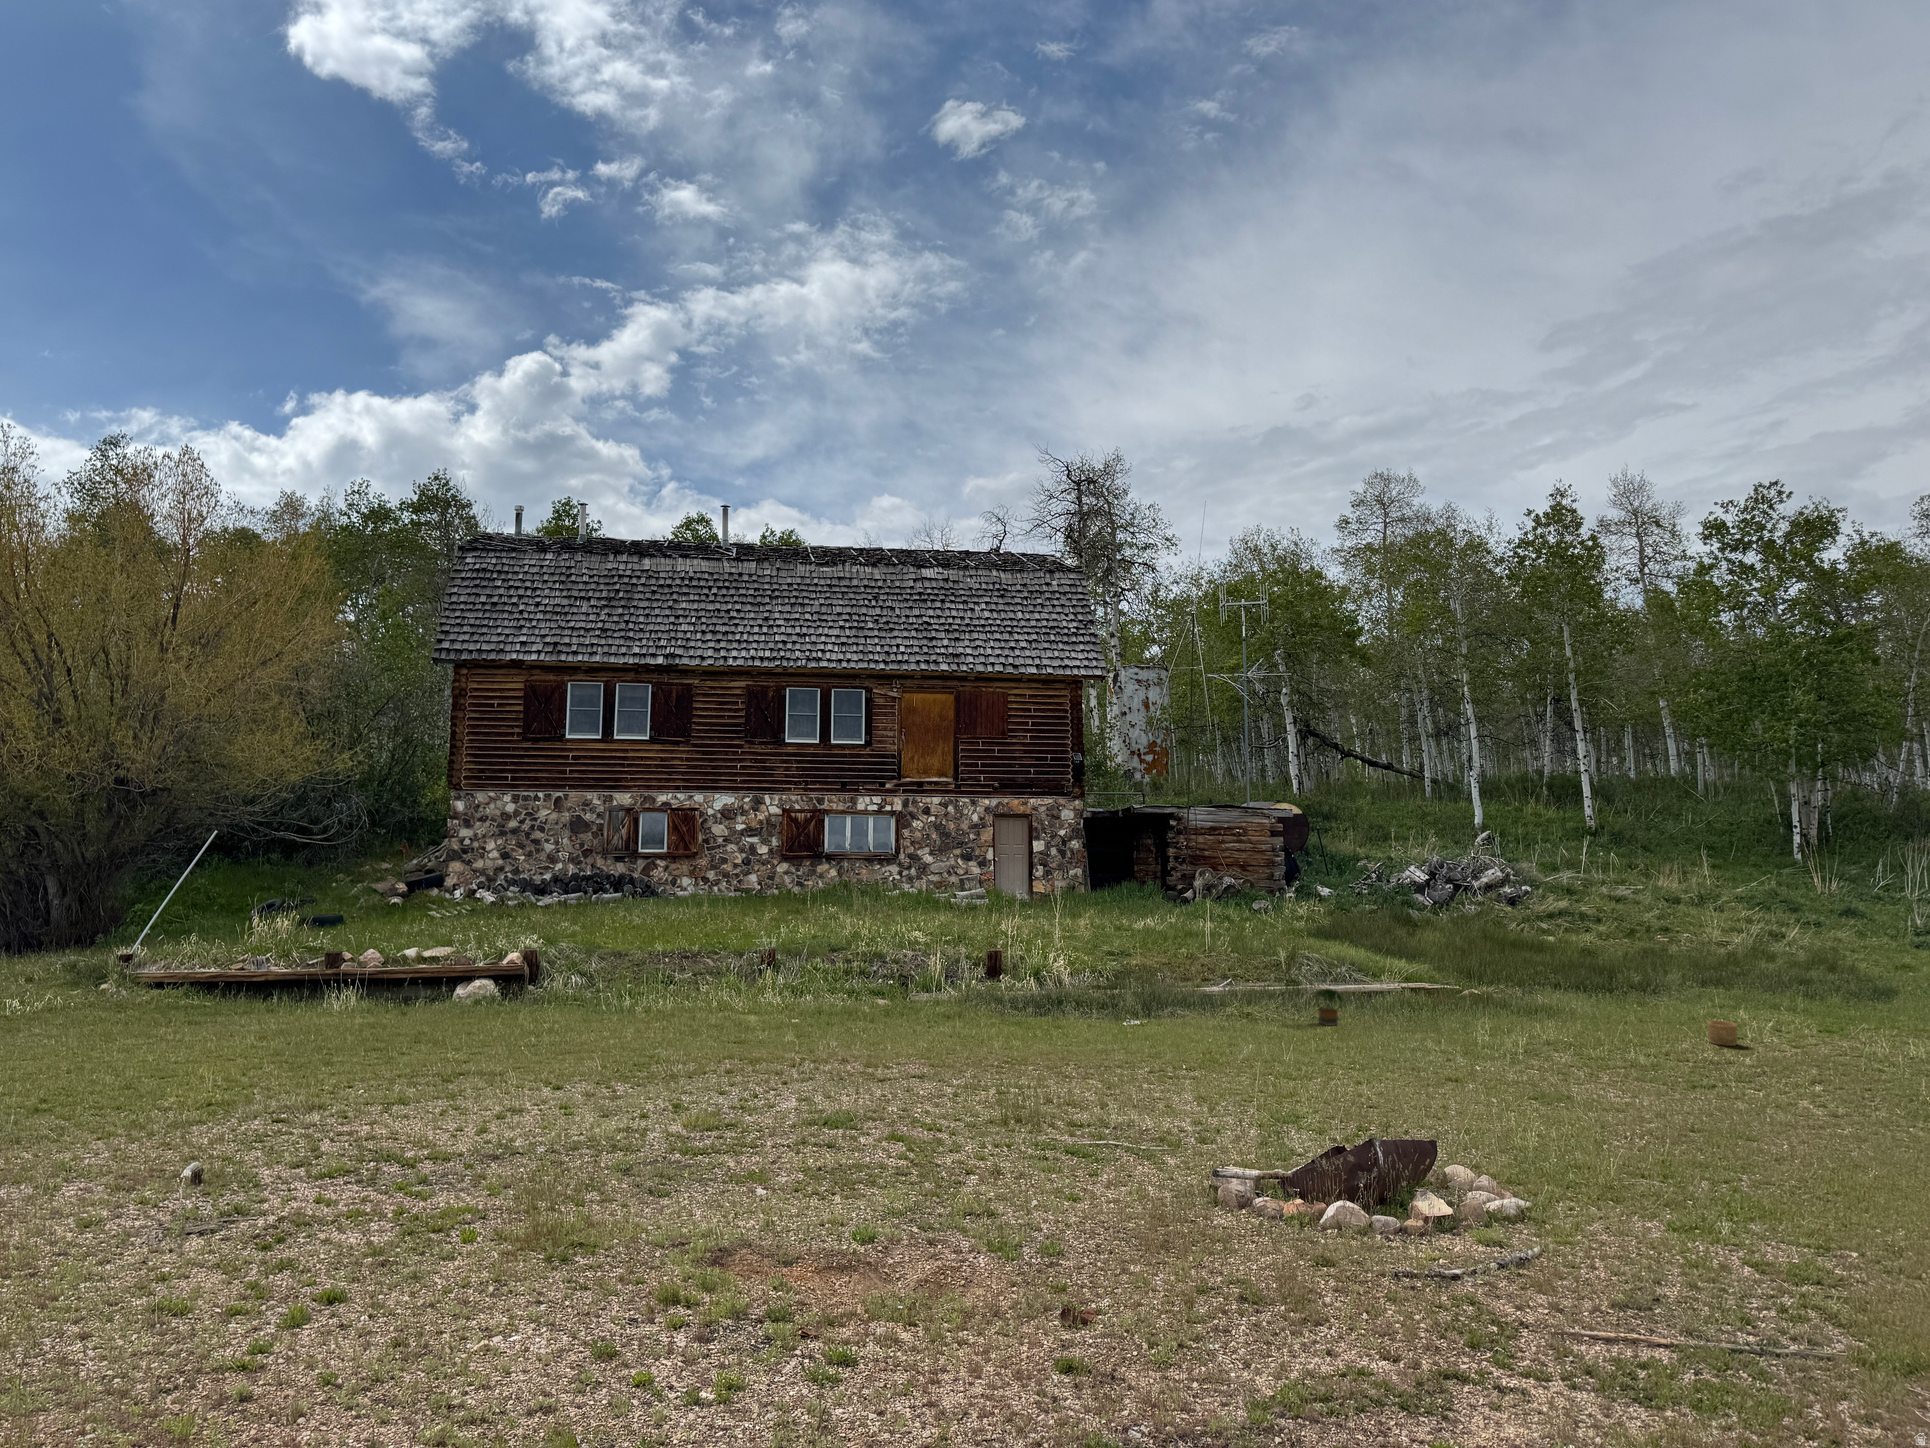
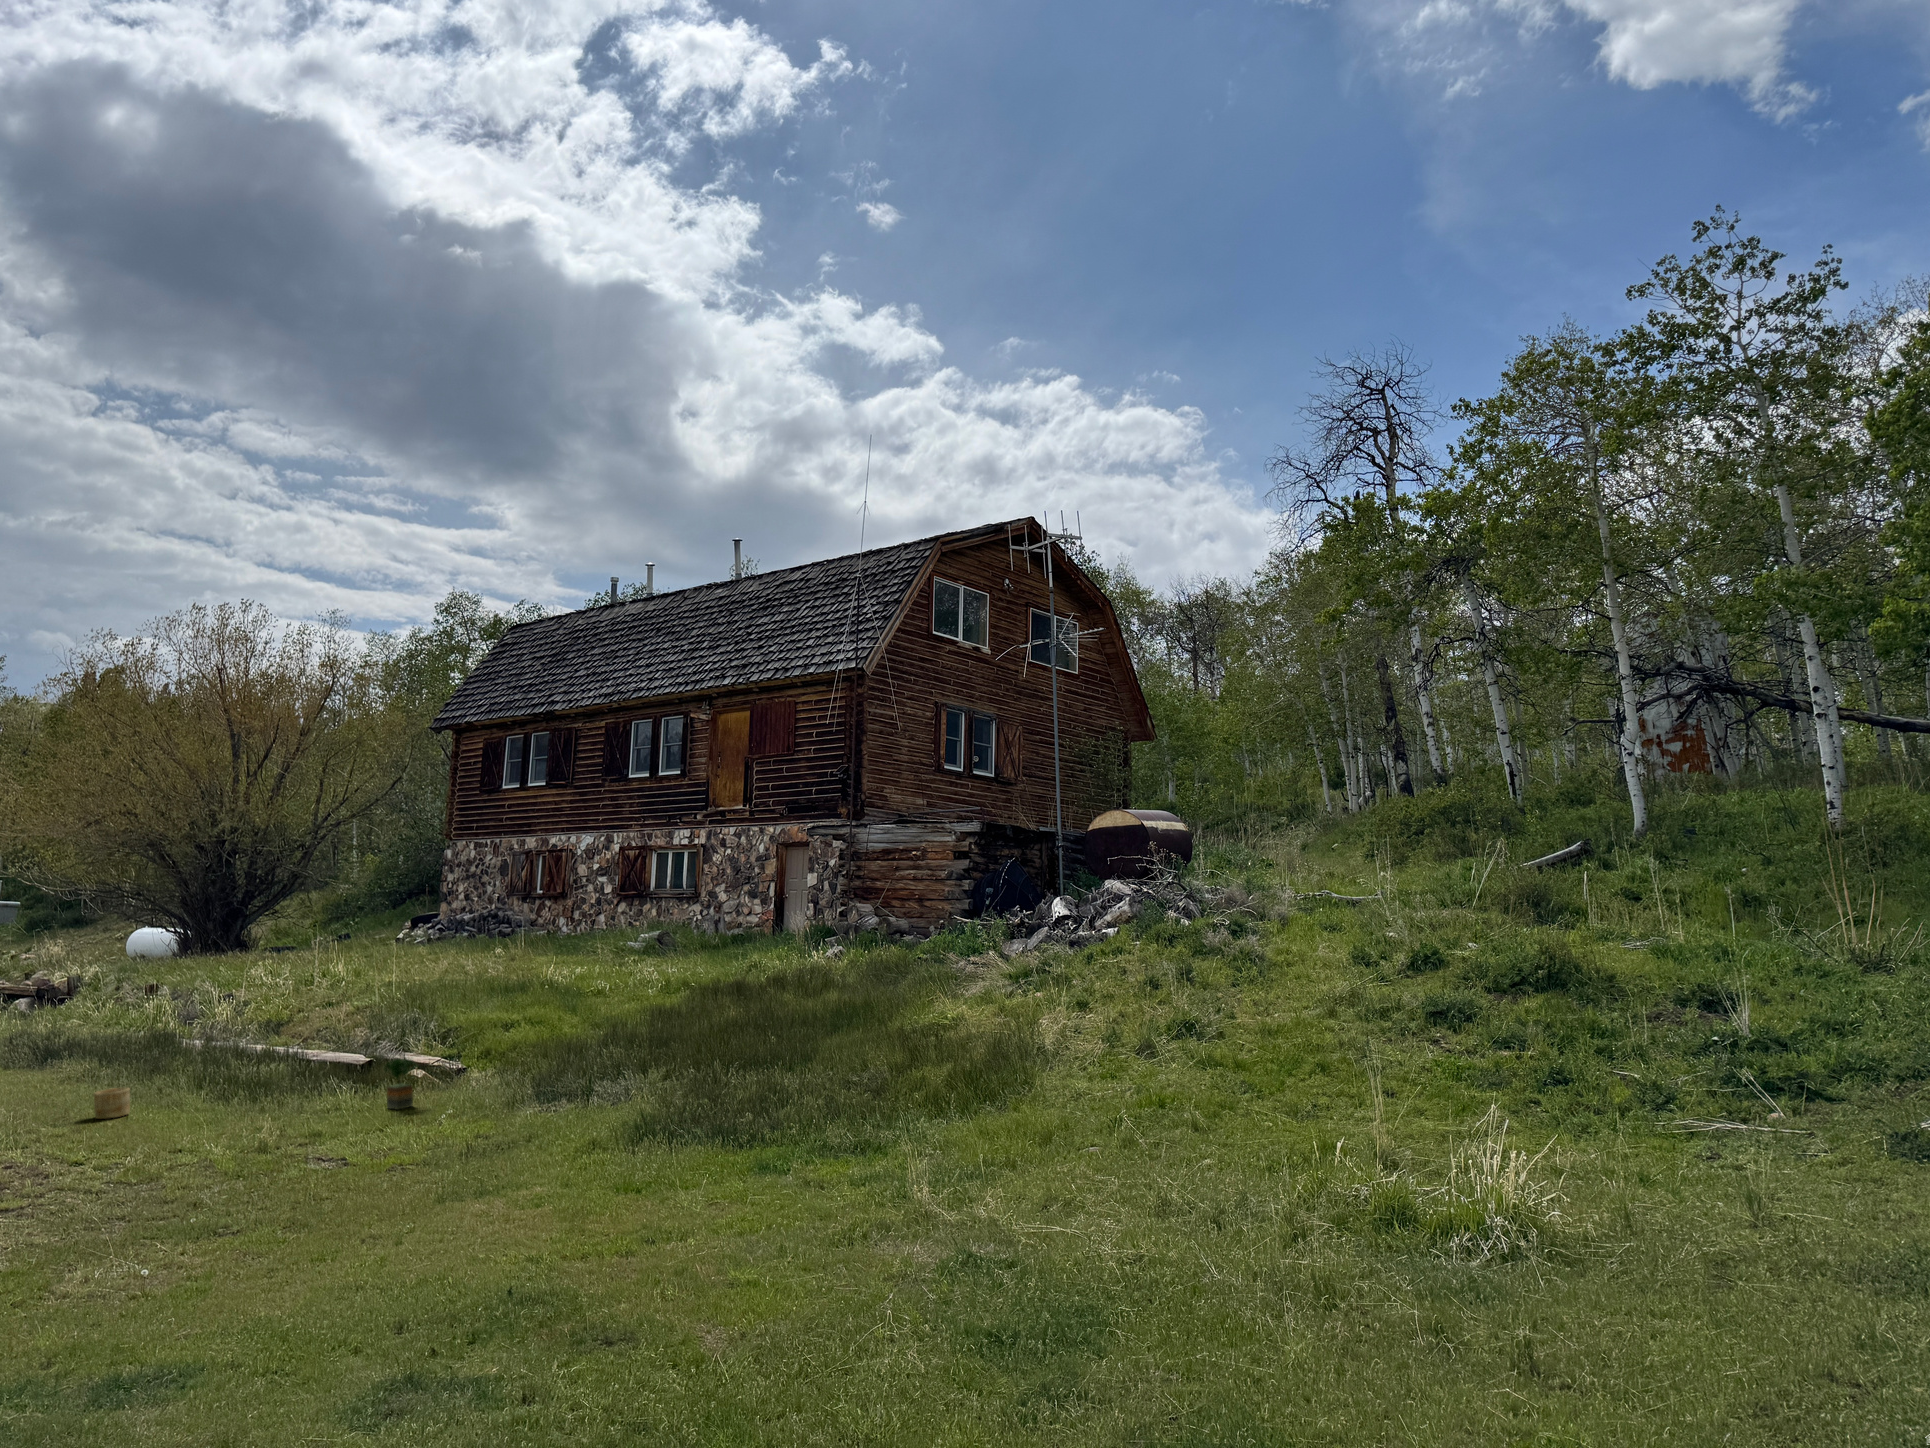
potted tree: present [1317,988,1343,1026] -> present [384,1058,416,1110]

